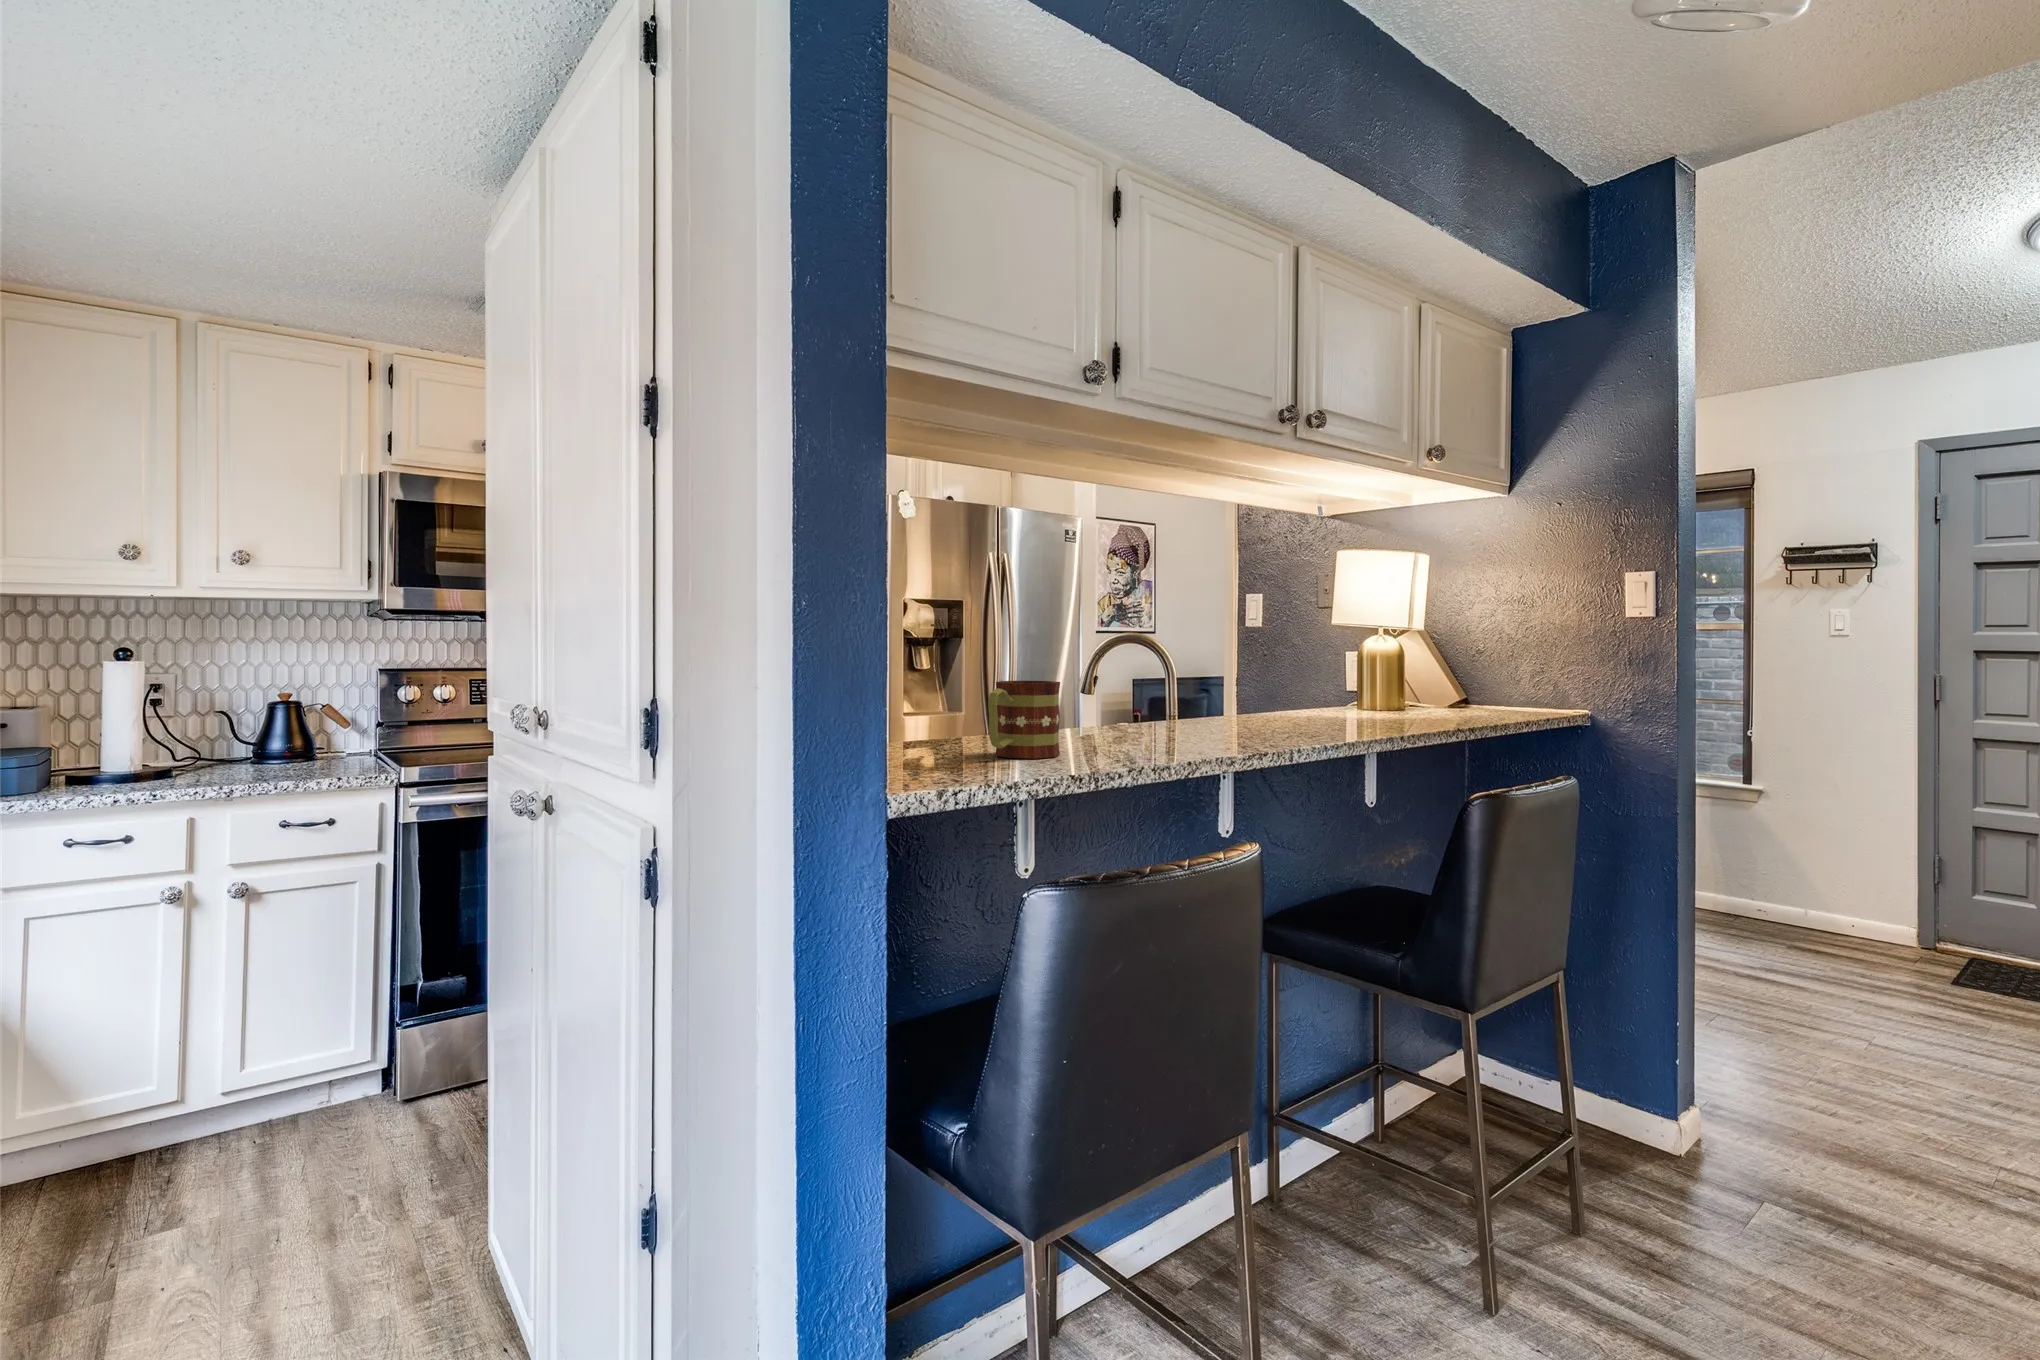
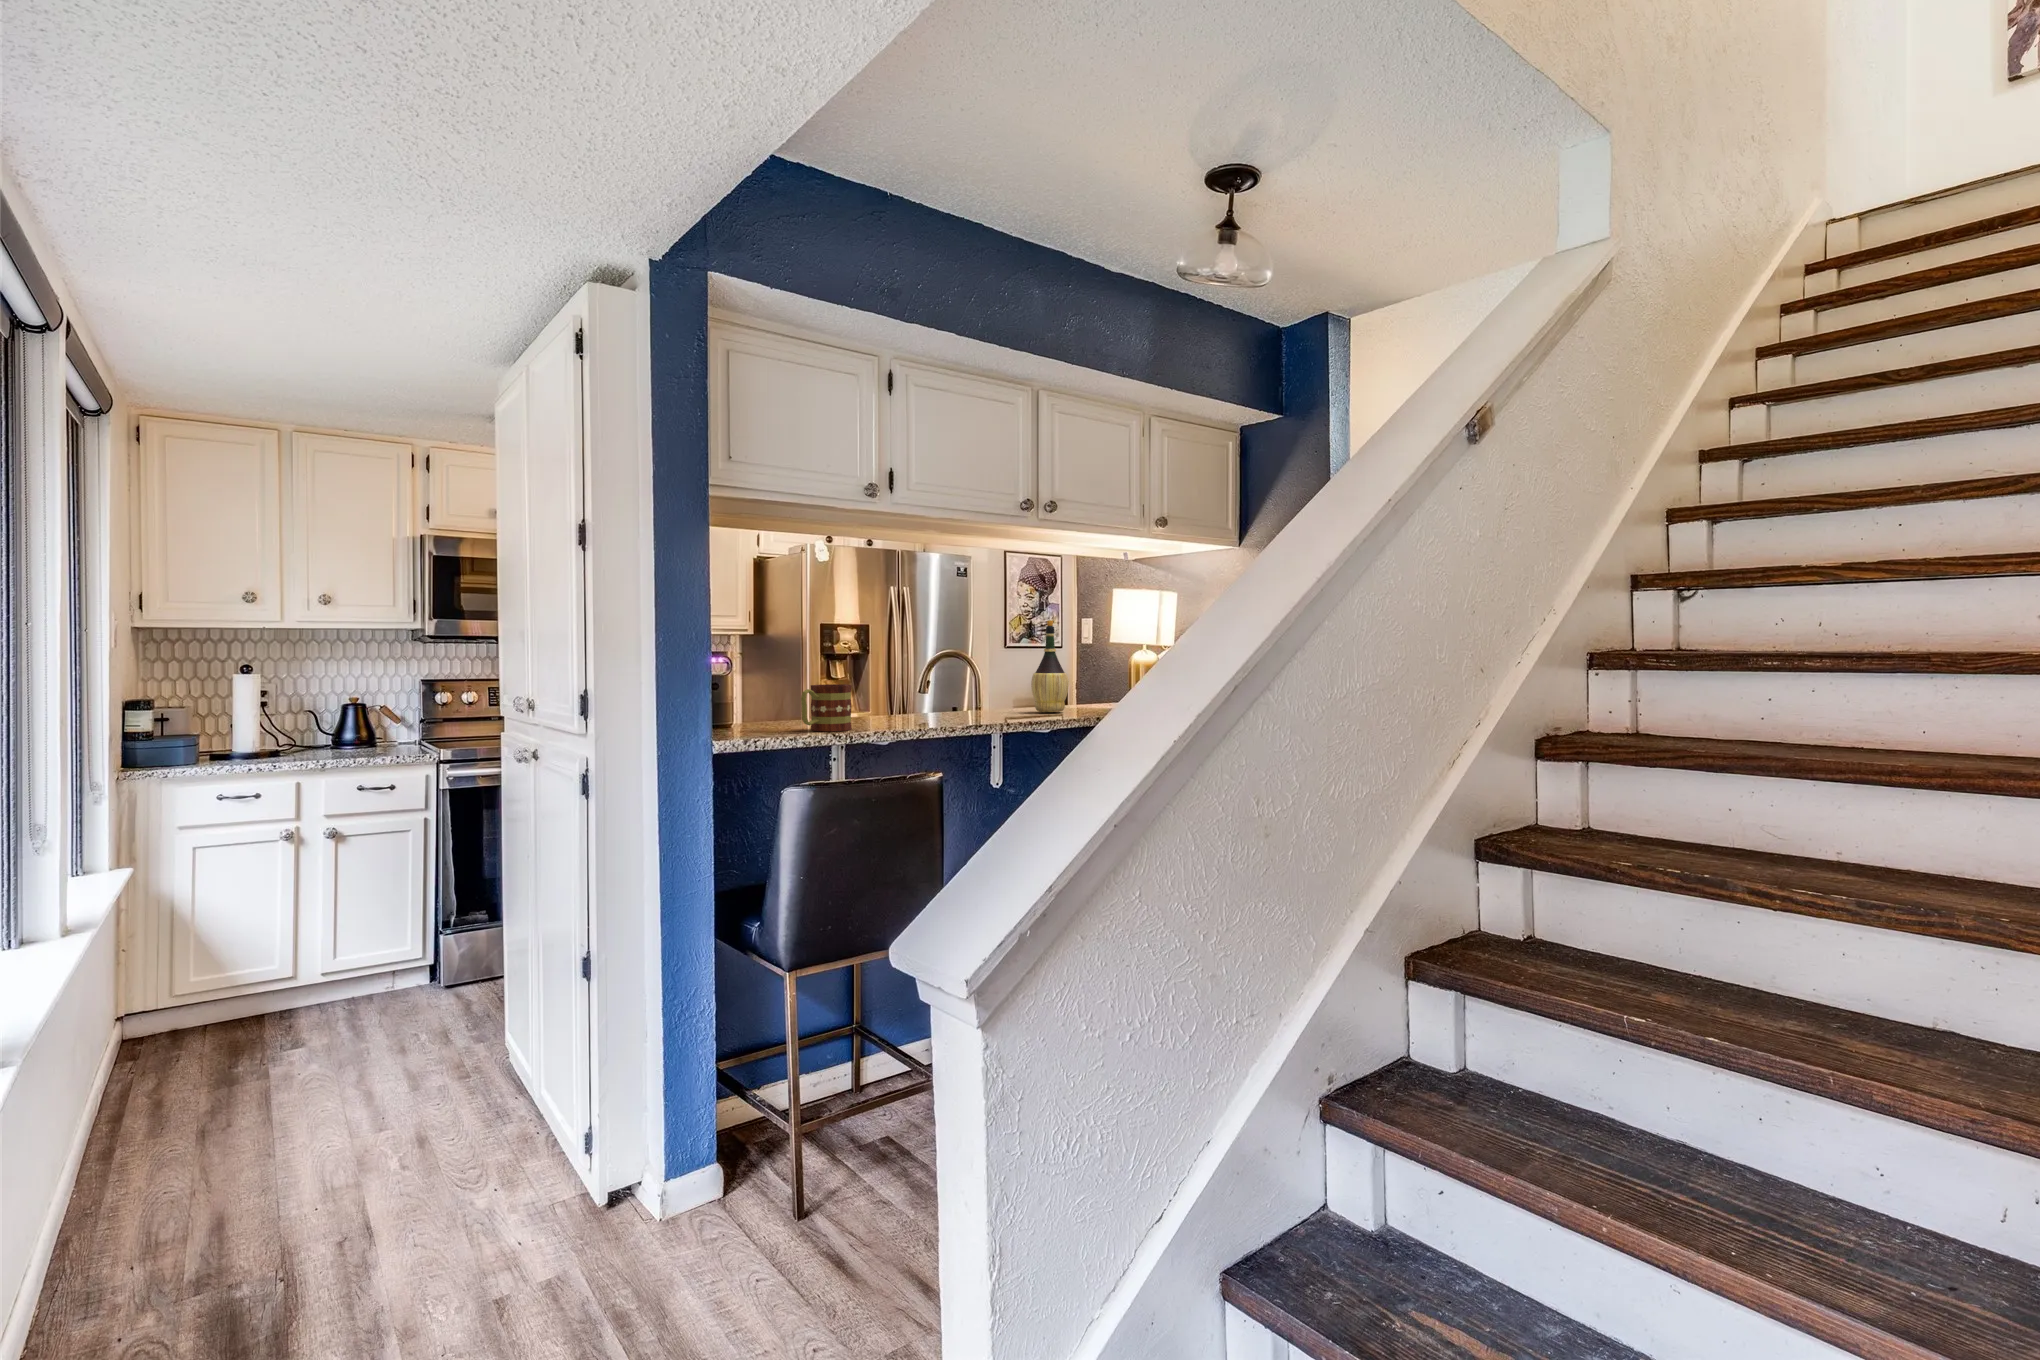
wine bottle: none [1272,588,1327,724] -> present [1031,620,1068,712]

